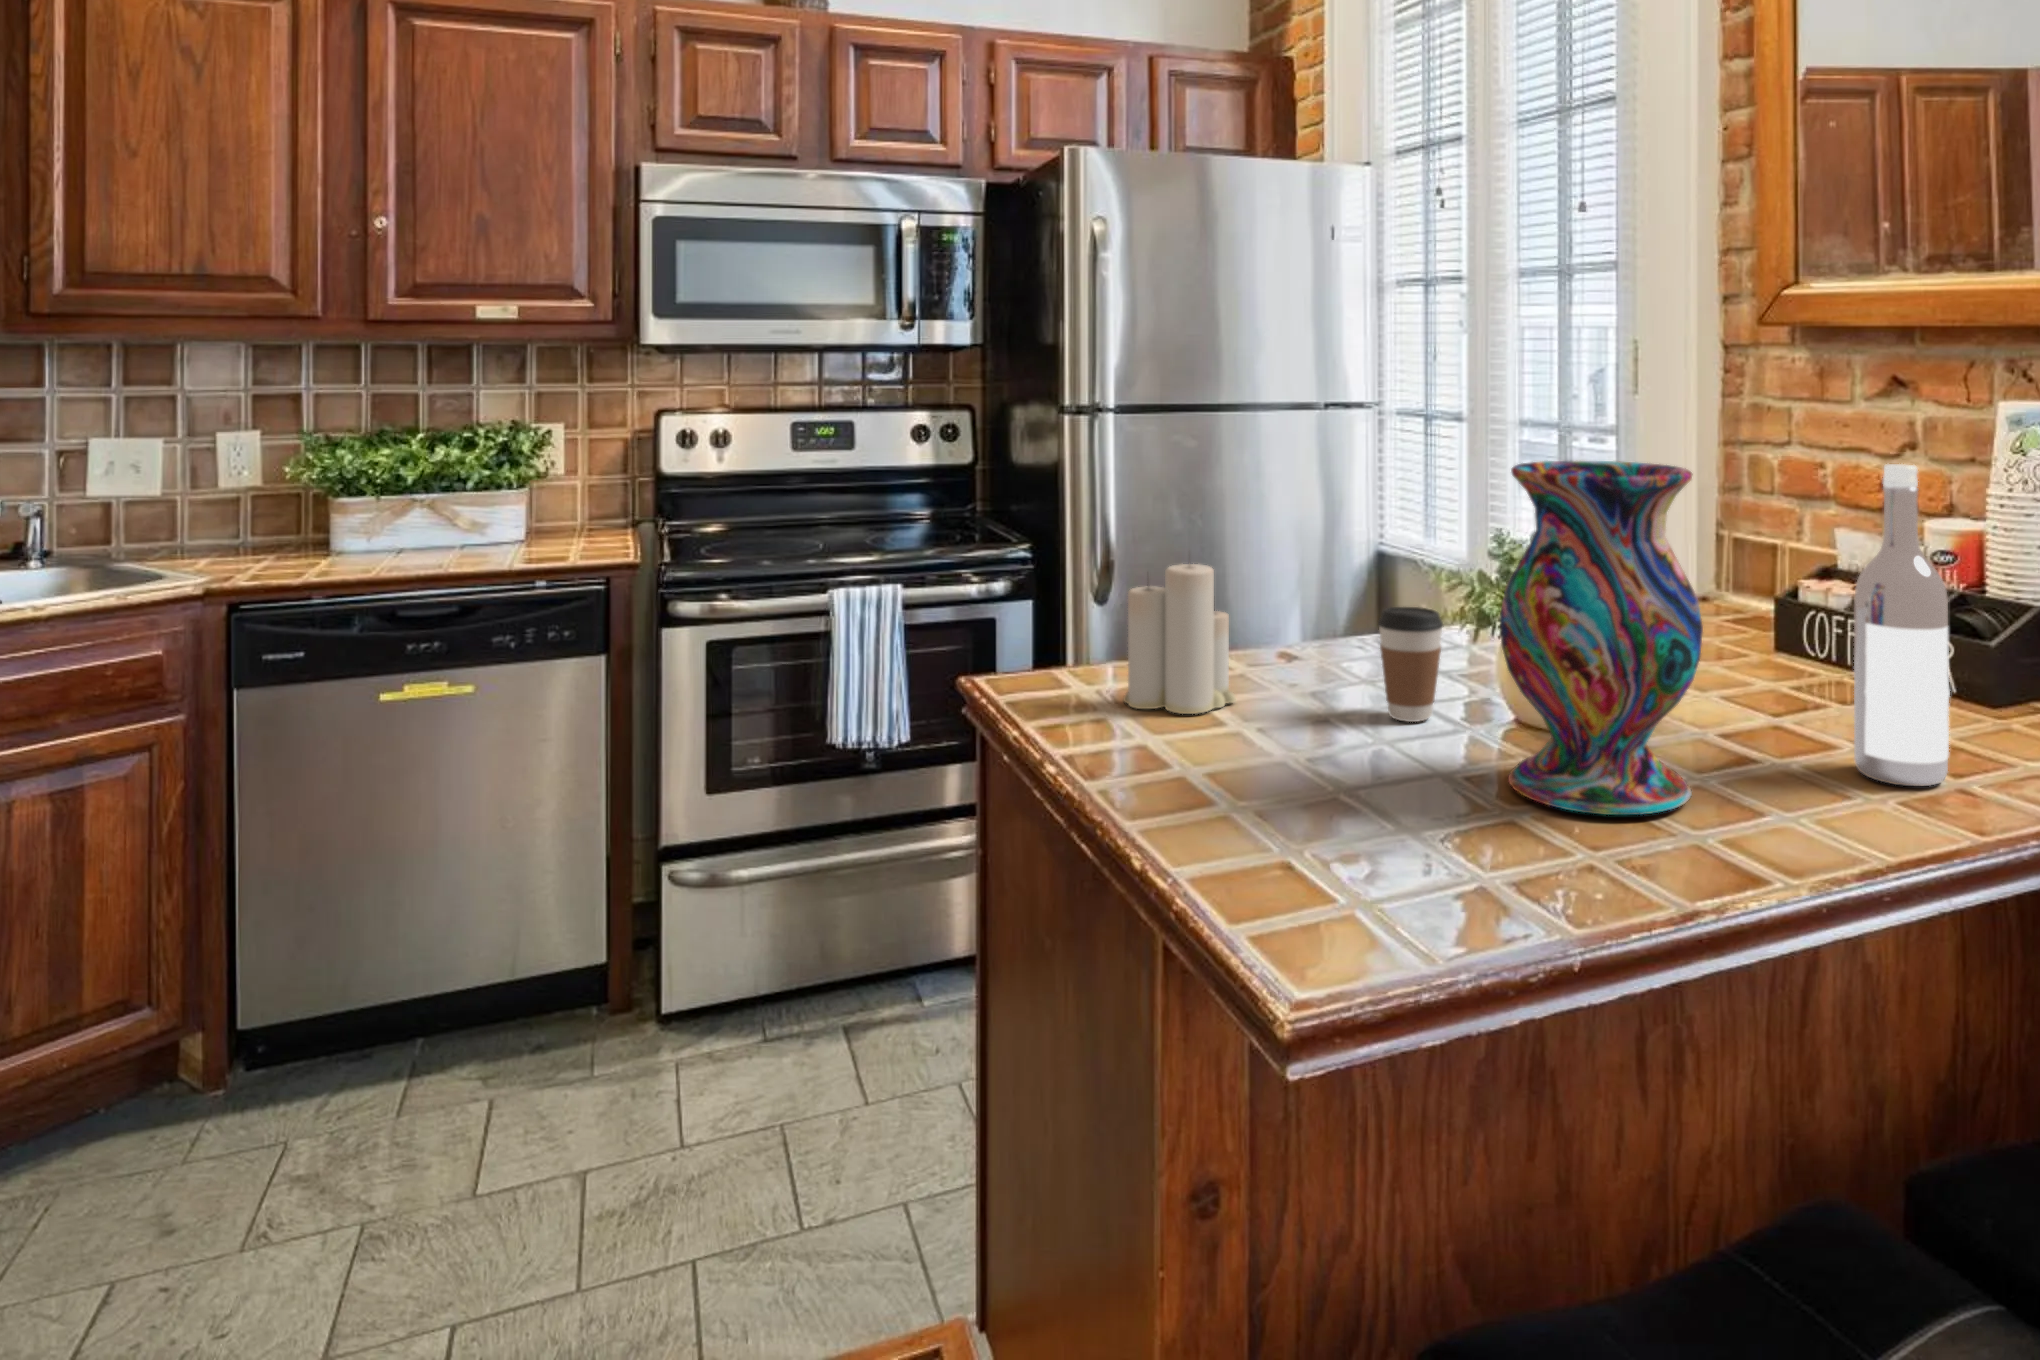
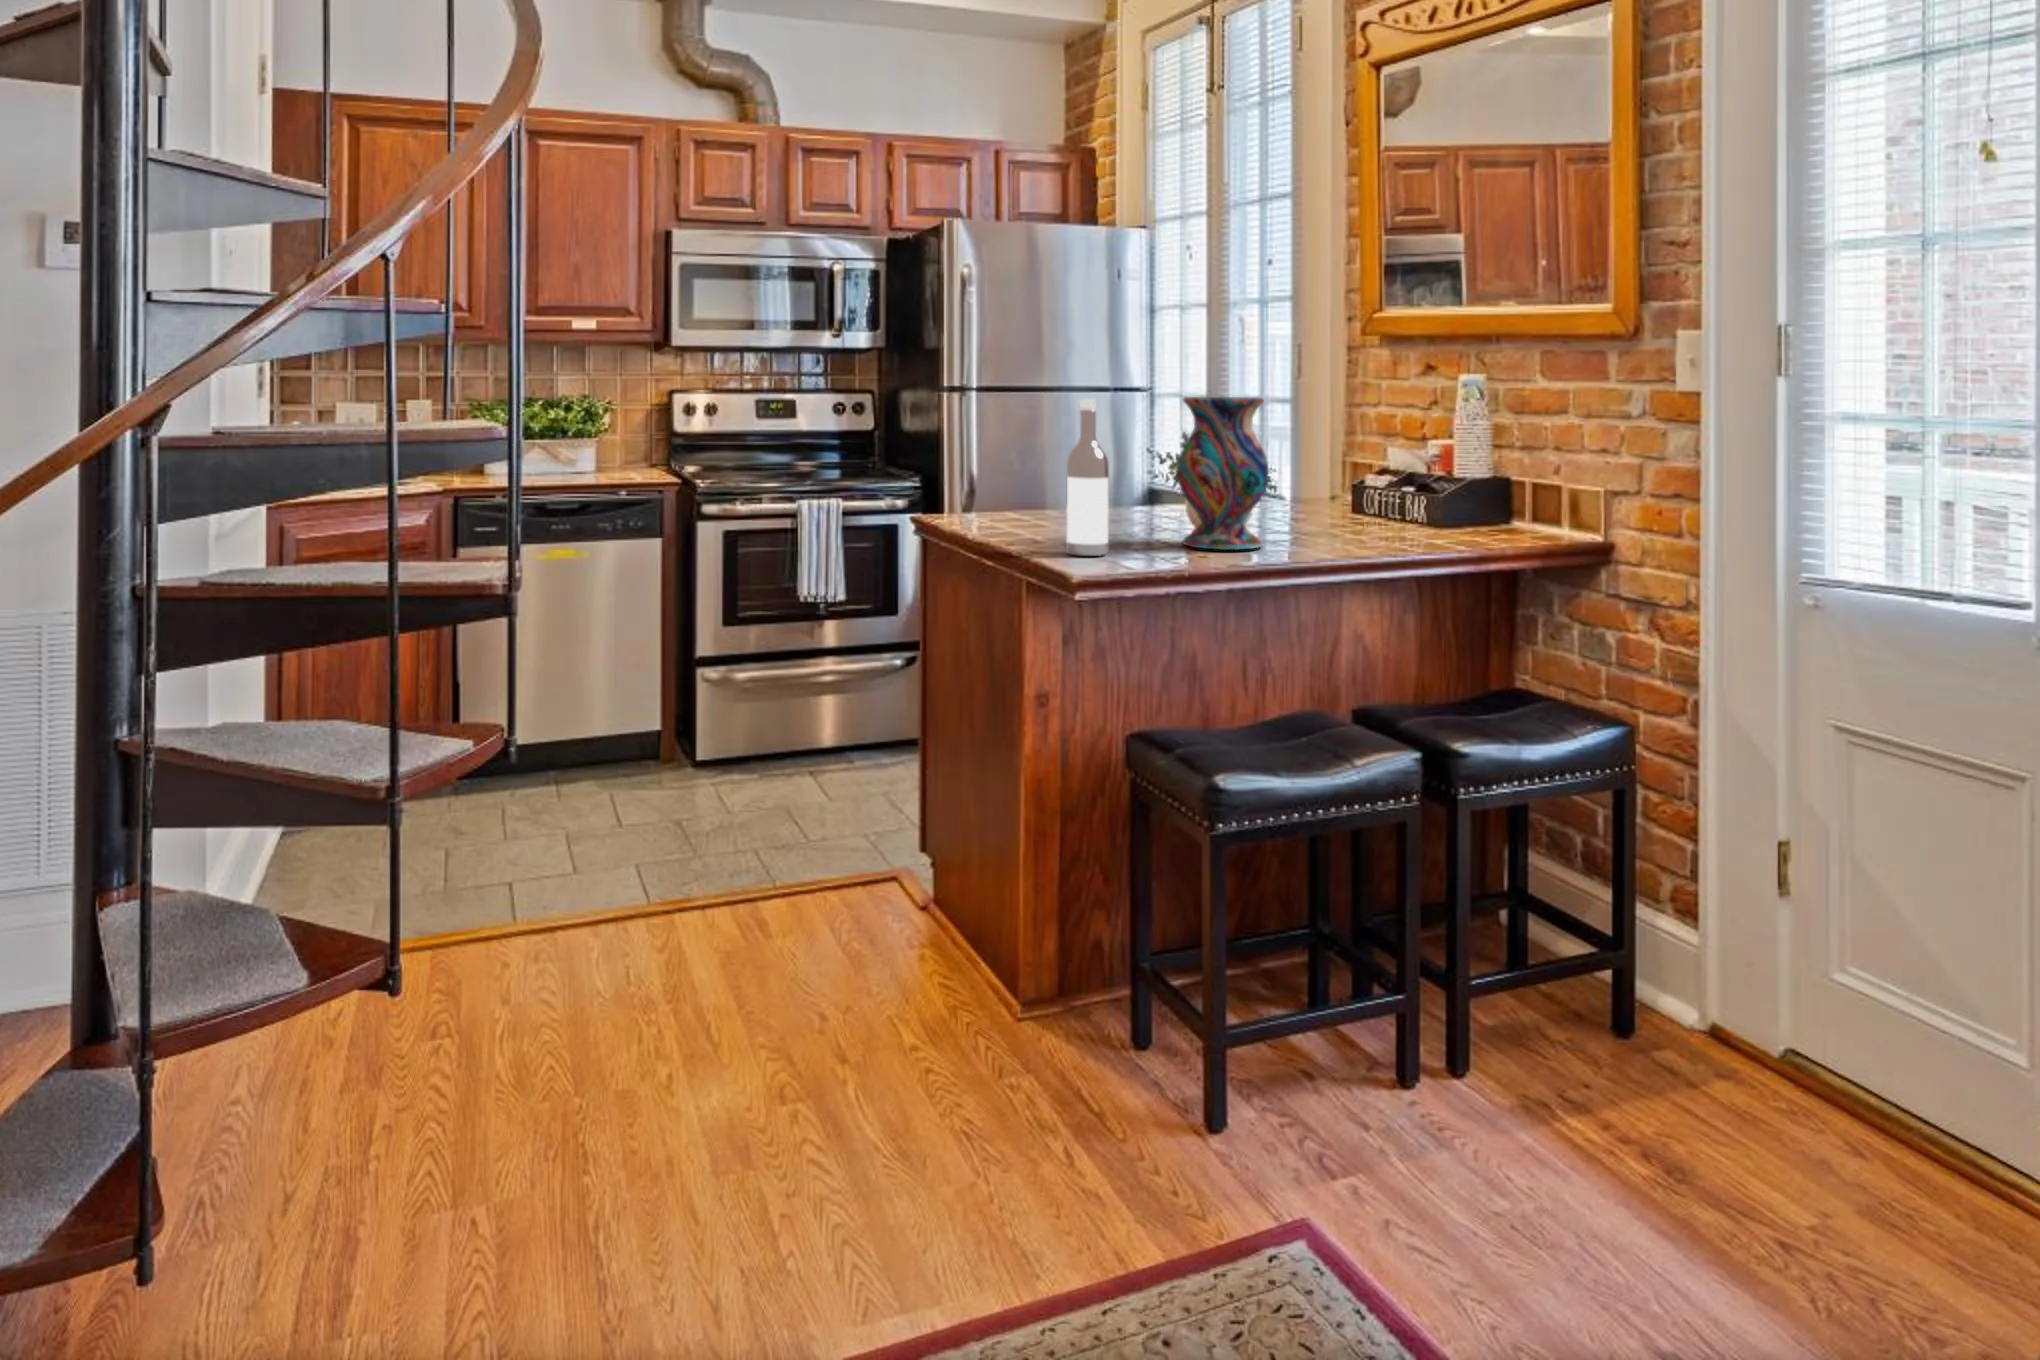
wine bottle: present [1854,464,1950,786] -> present [1066,399,1109,556]
candle: present [1124,564,1236,714] -> none [999,446,1056,527]
coffee cup: present [1378,607,1443,722] -> none [1127,475,1160,530]

